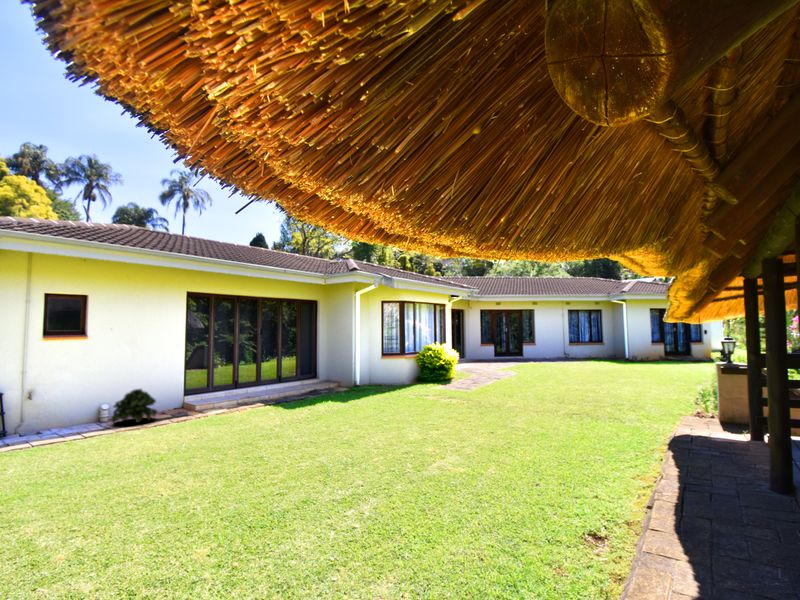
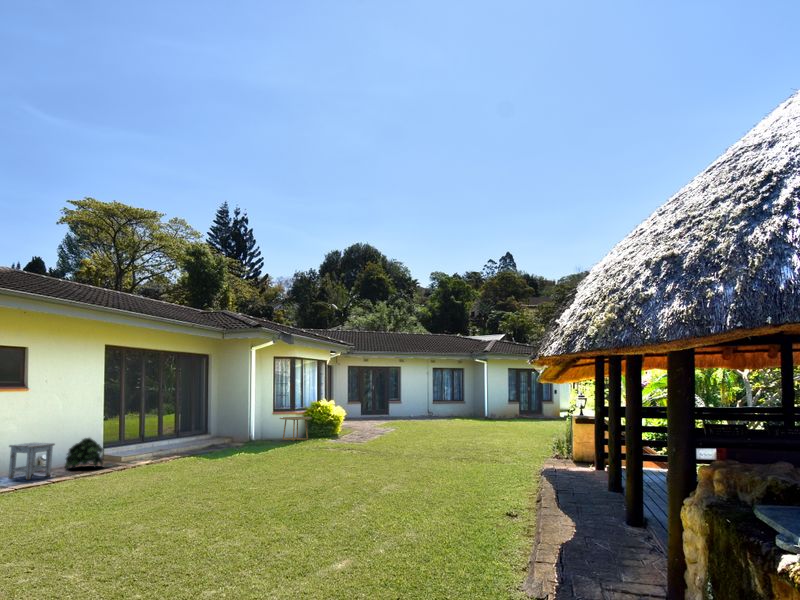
round table: none [387,361,420,387] -> present [280,417,312,441]
stool: none [30,395,78,440] -> present [9,442,55,480]

